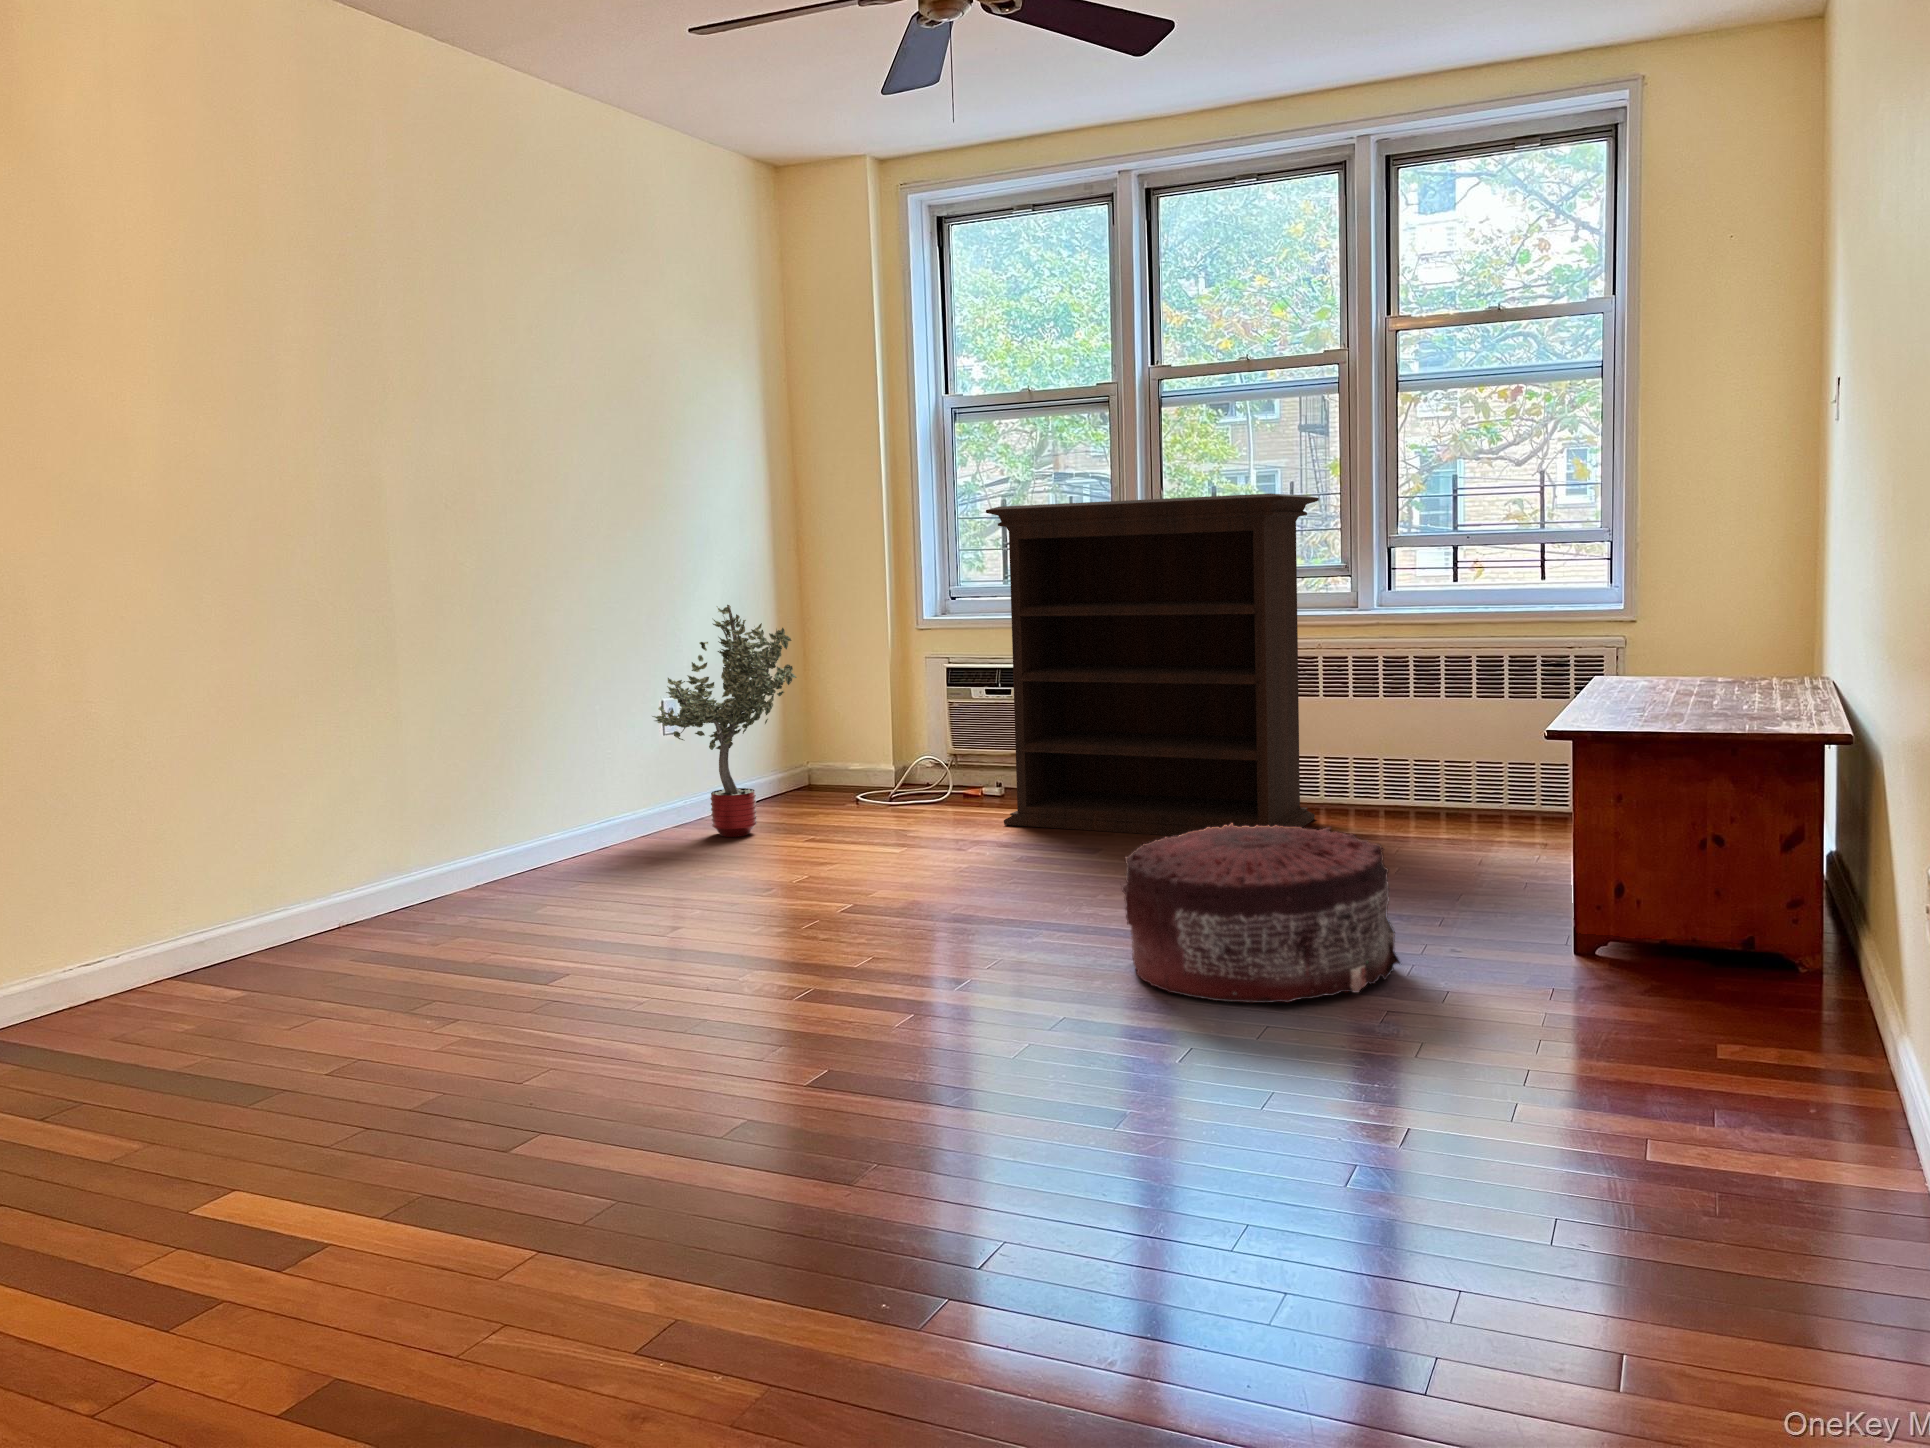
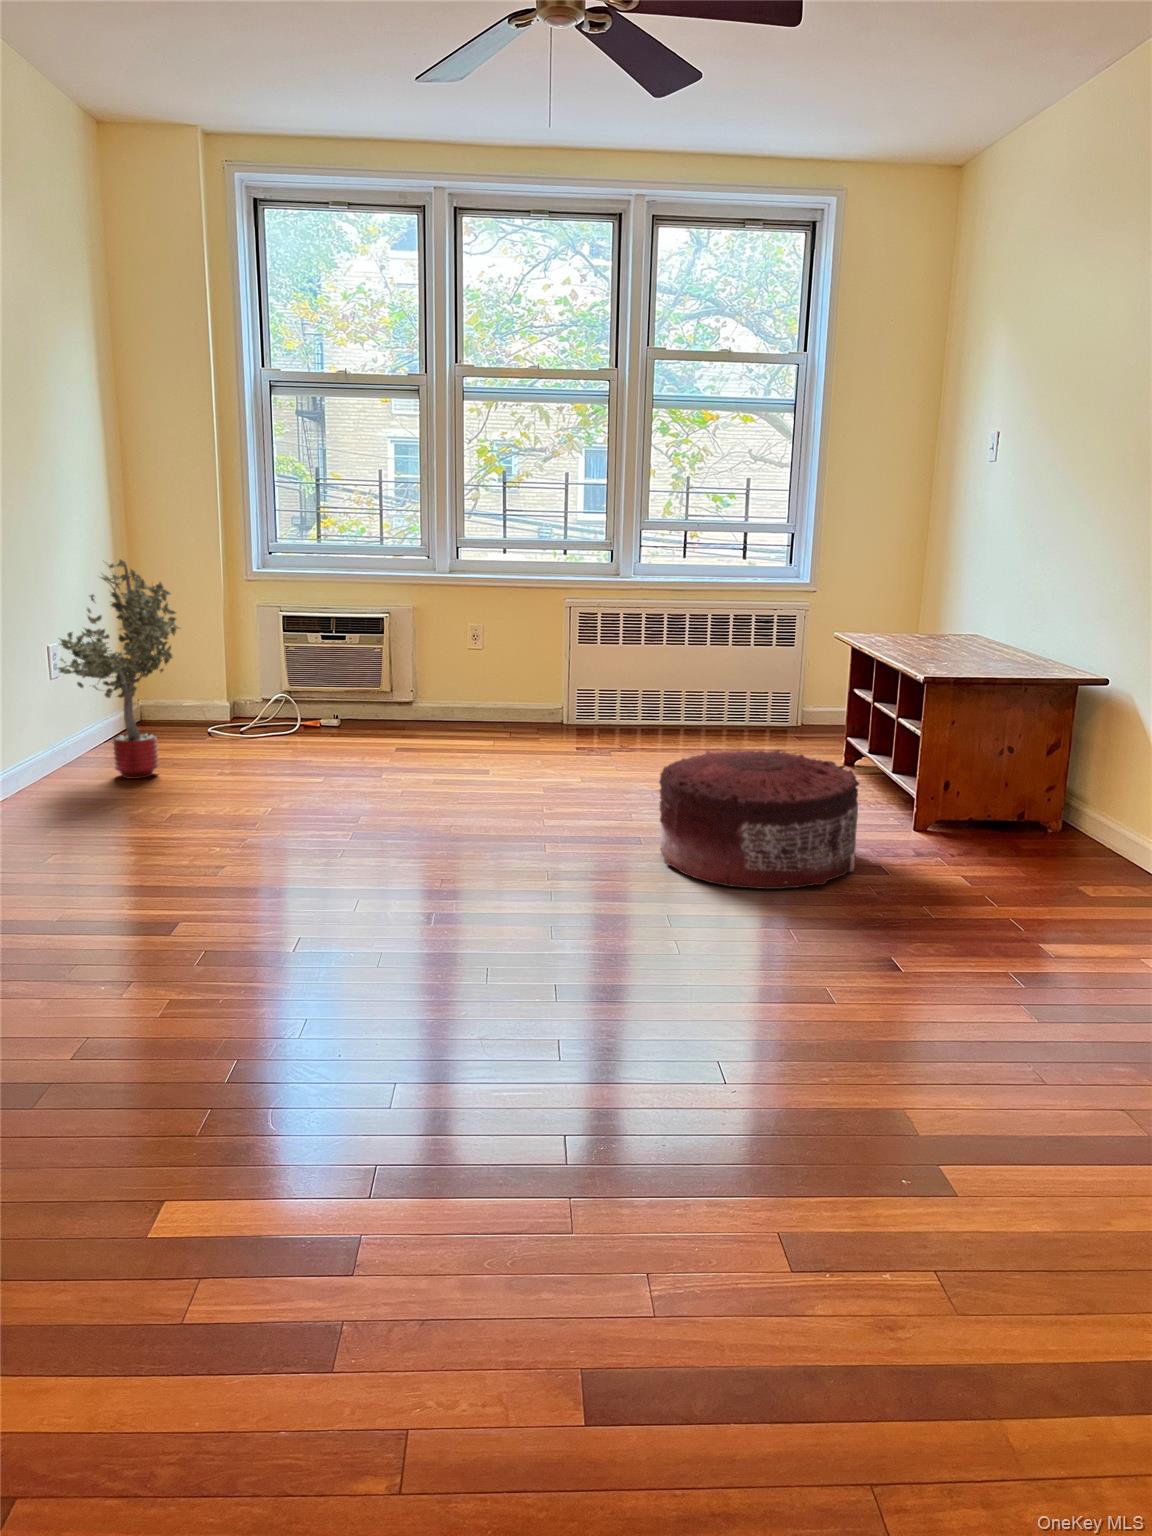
bookshelf: present [986,494,1319,836] -> none [366,480,628,757]

